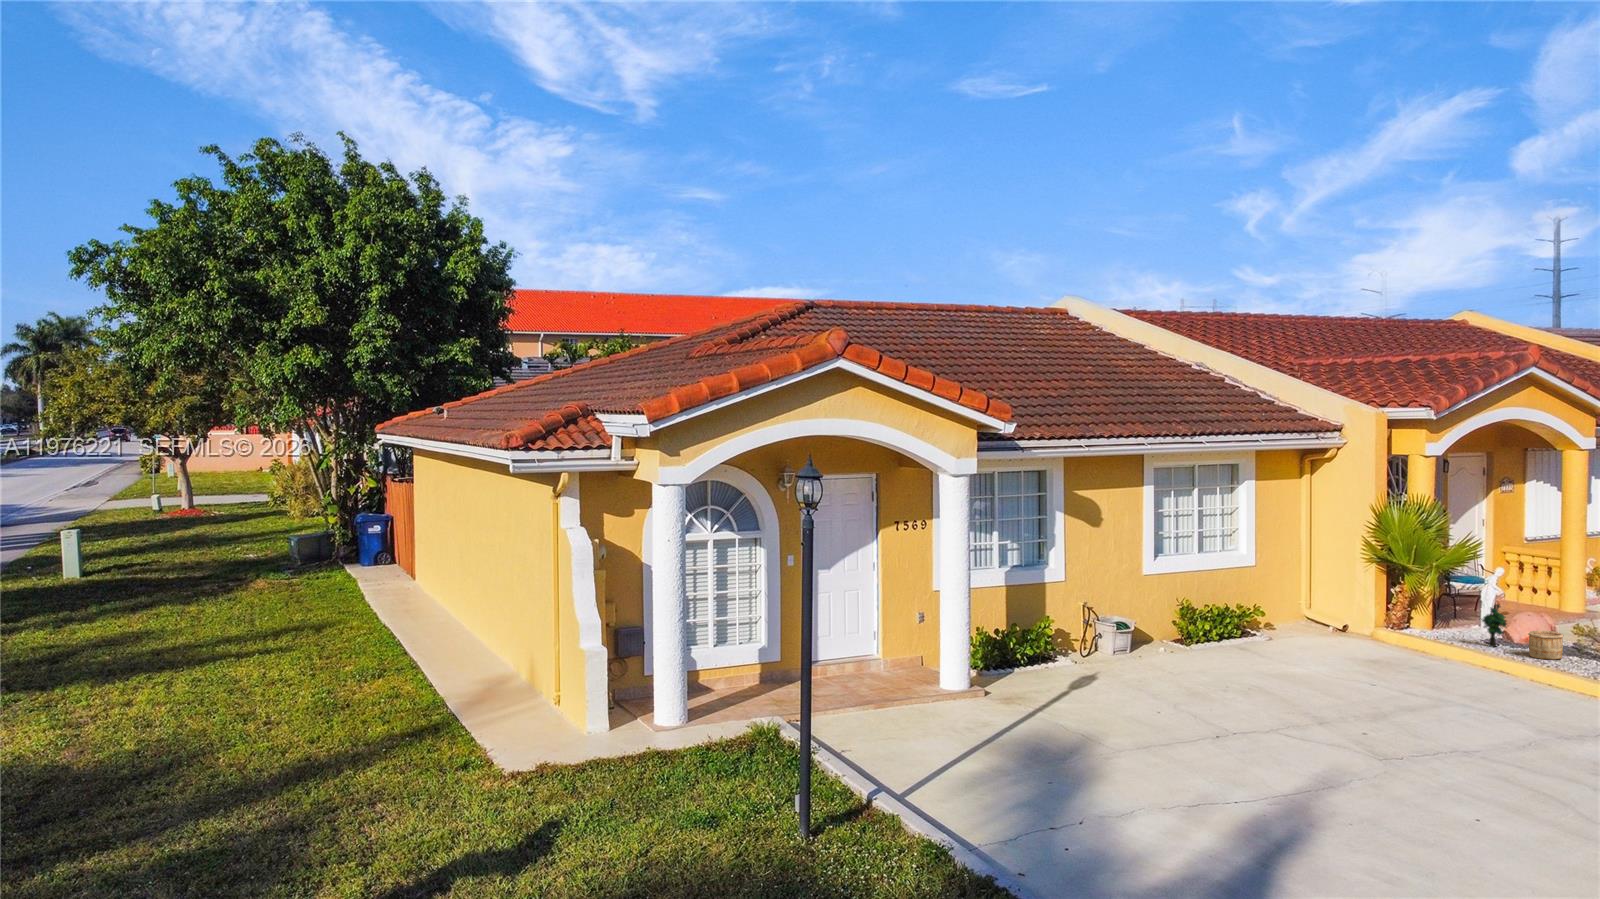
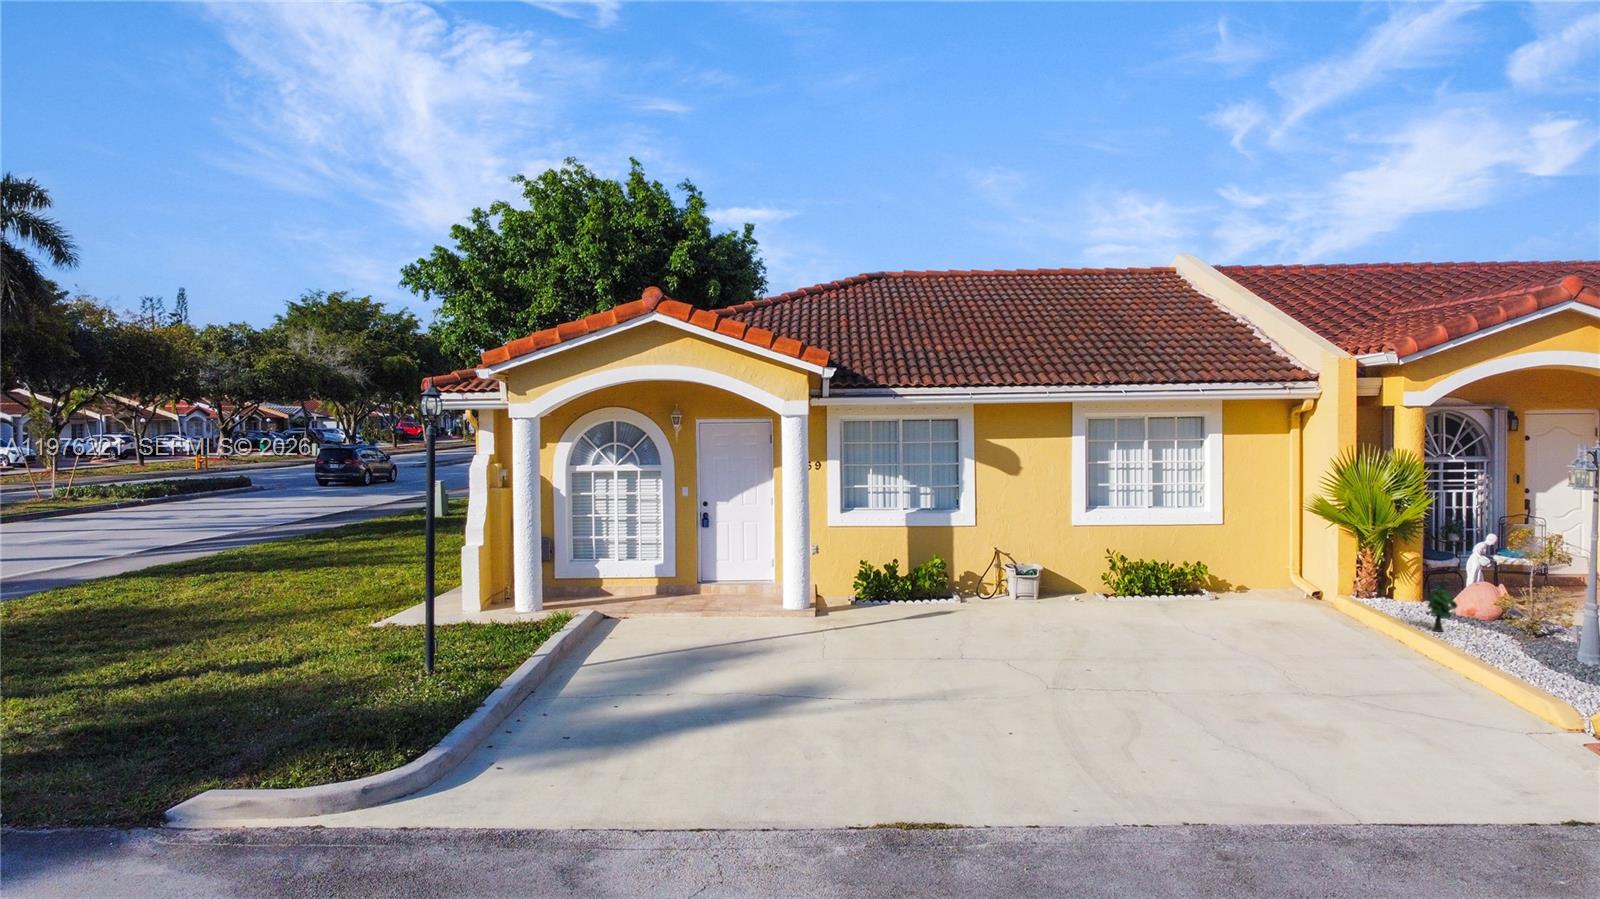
wooden bucket: present [1528,631,1564,659] -> none [1458,616,1504,653]

